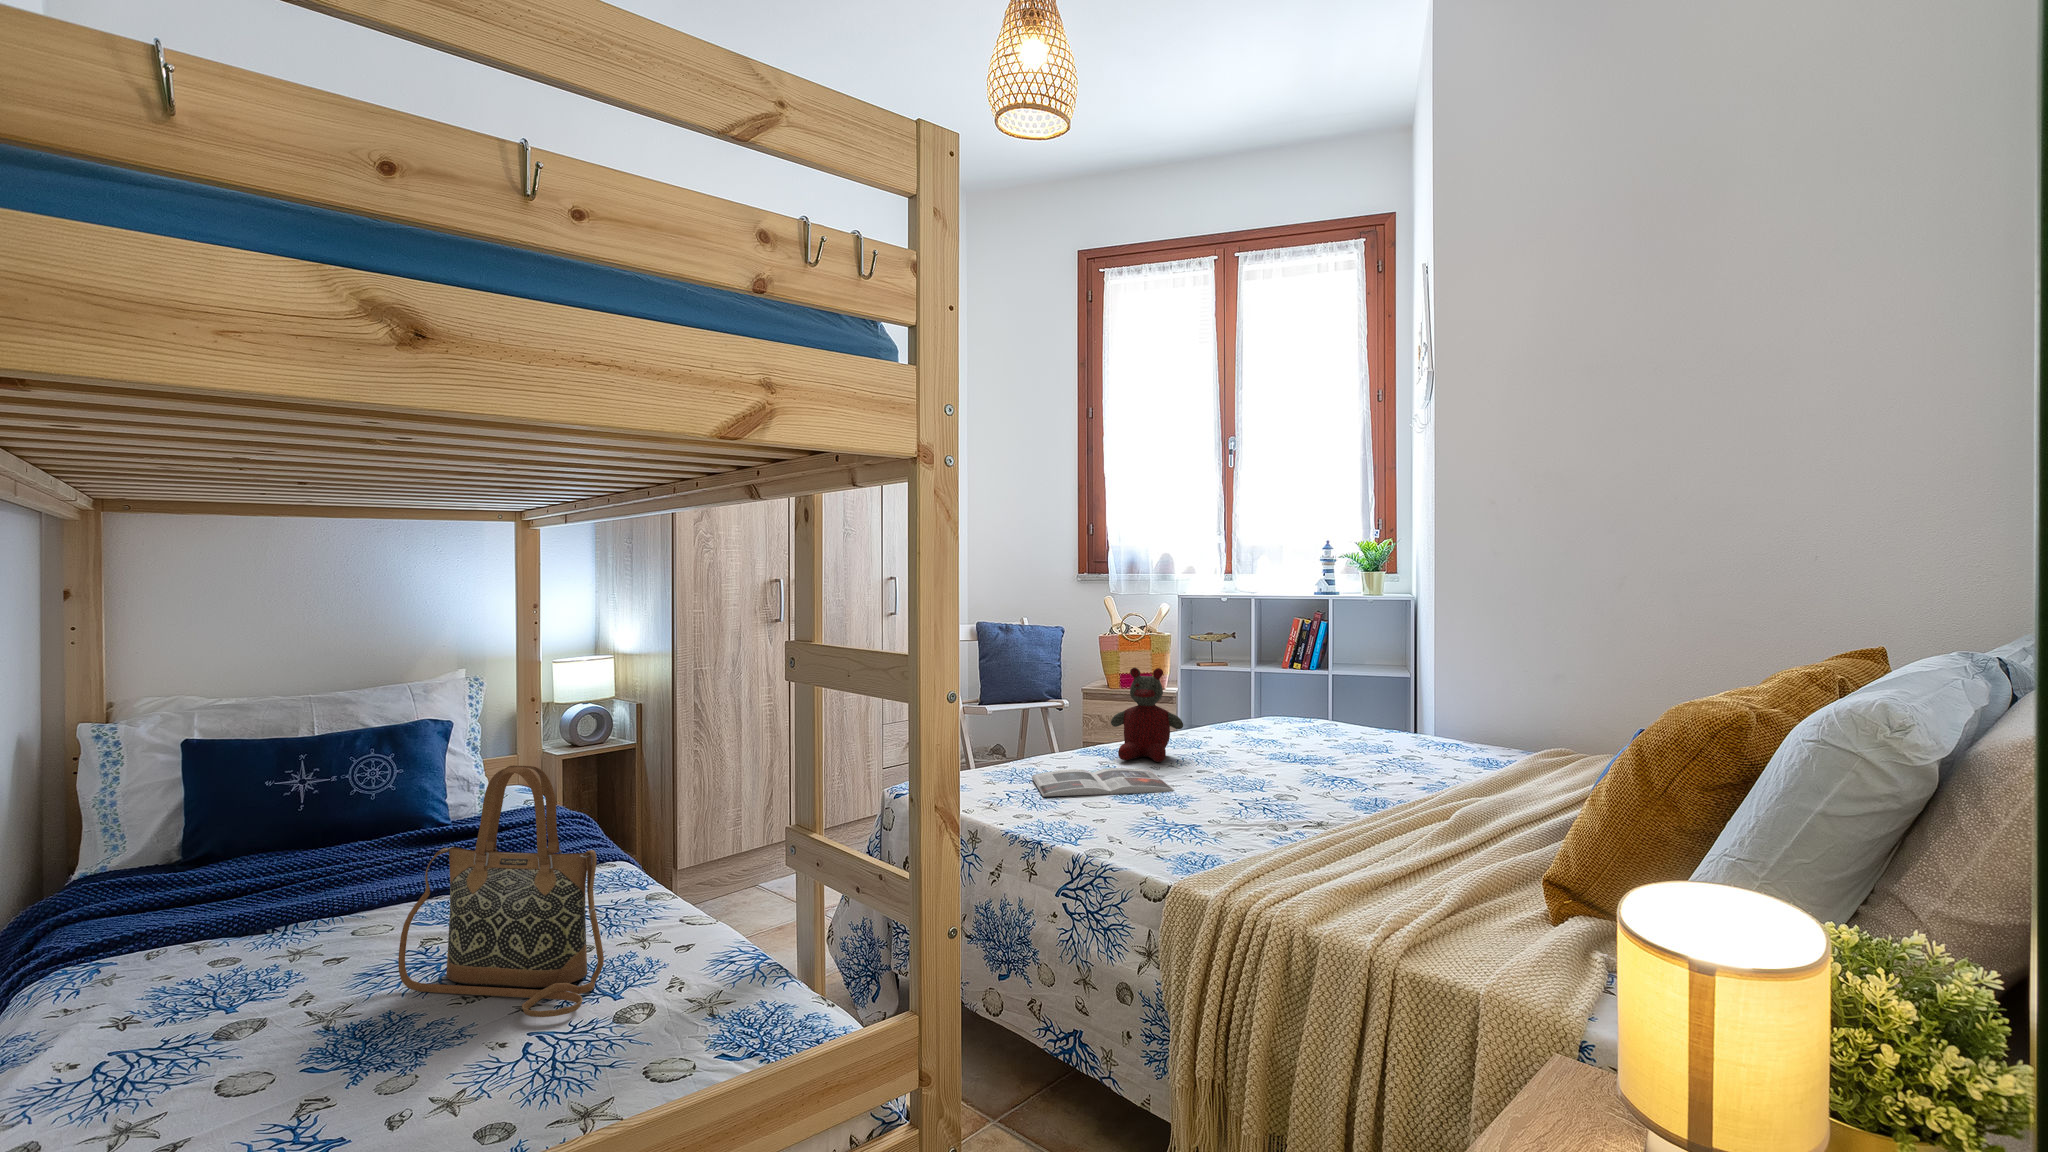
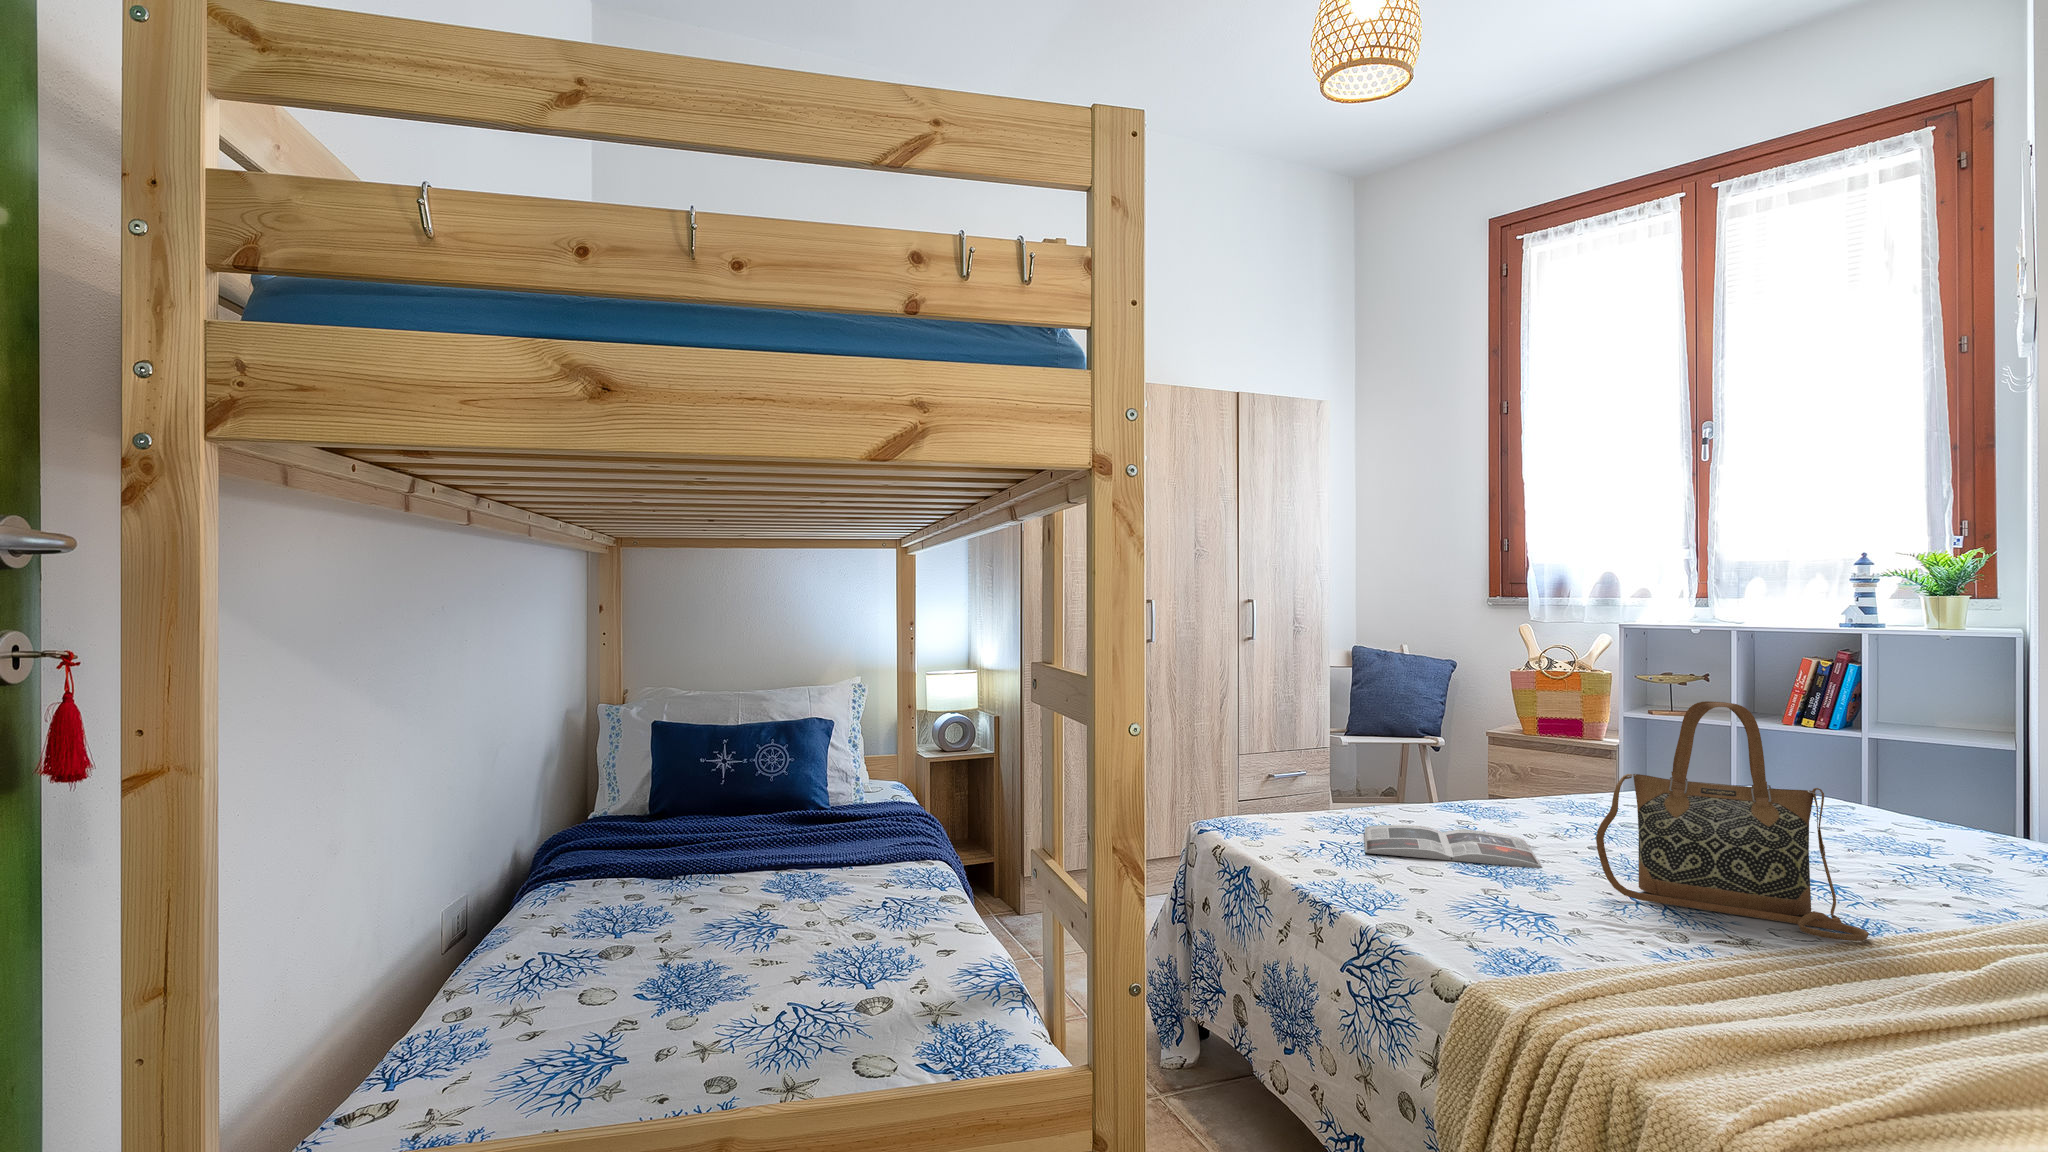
stuffed bear: present [1111,668,1183,762] -> none [1483,710,1581,830]
handbag: present [398,765,604,1017] -> present [1596,701,1869,941]

